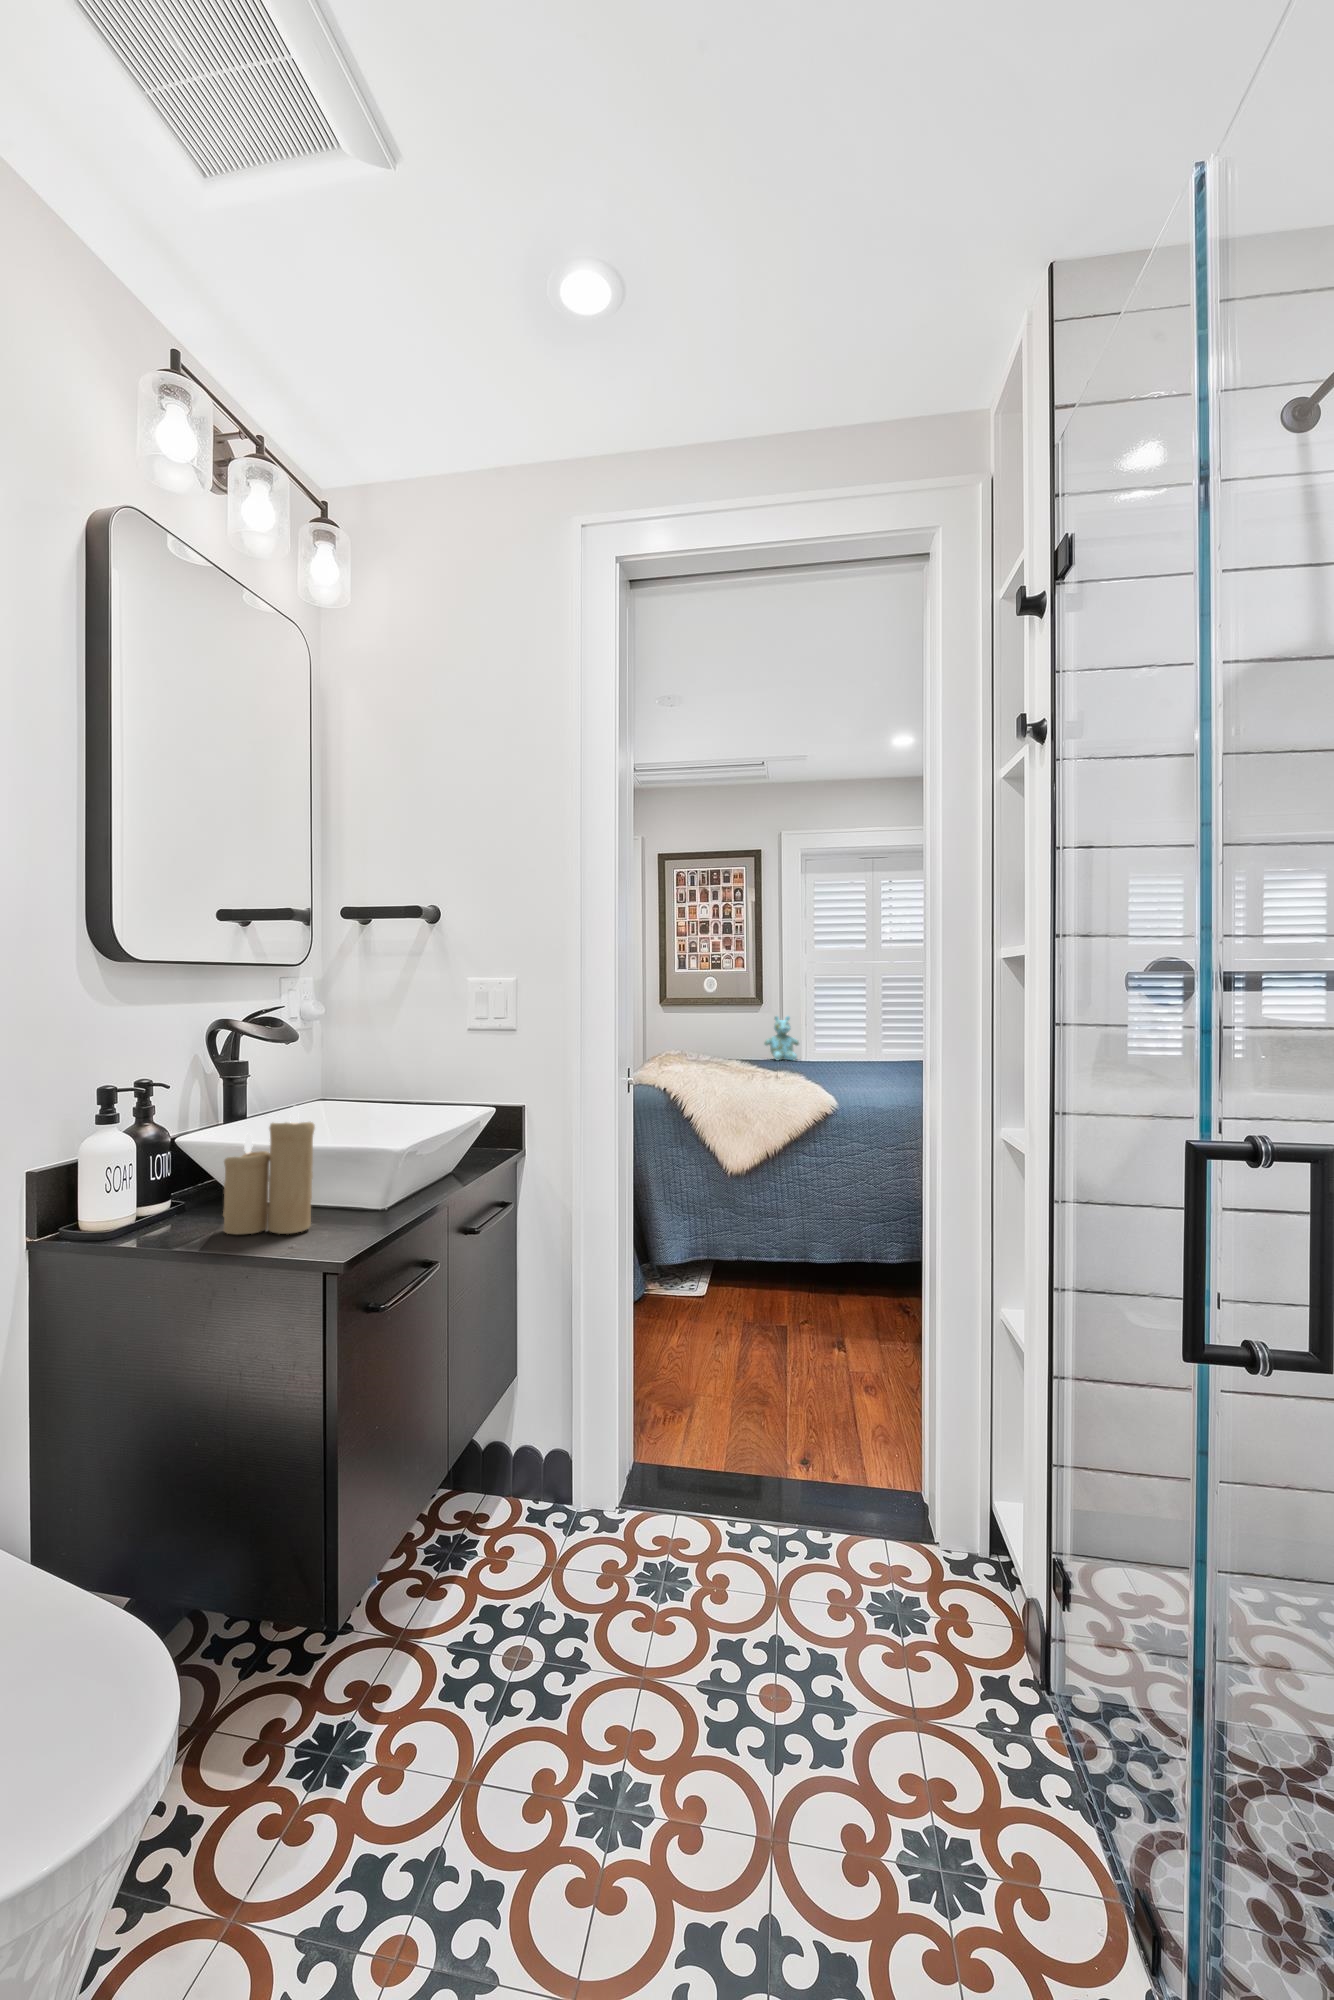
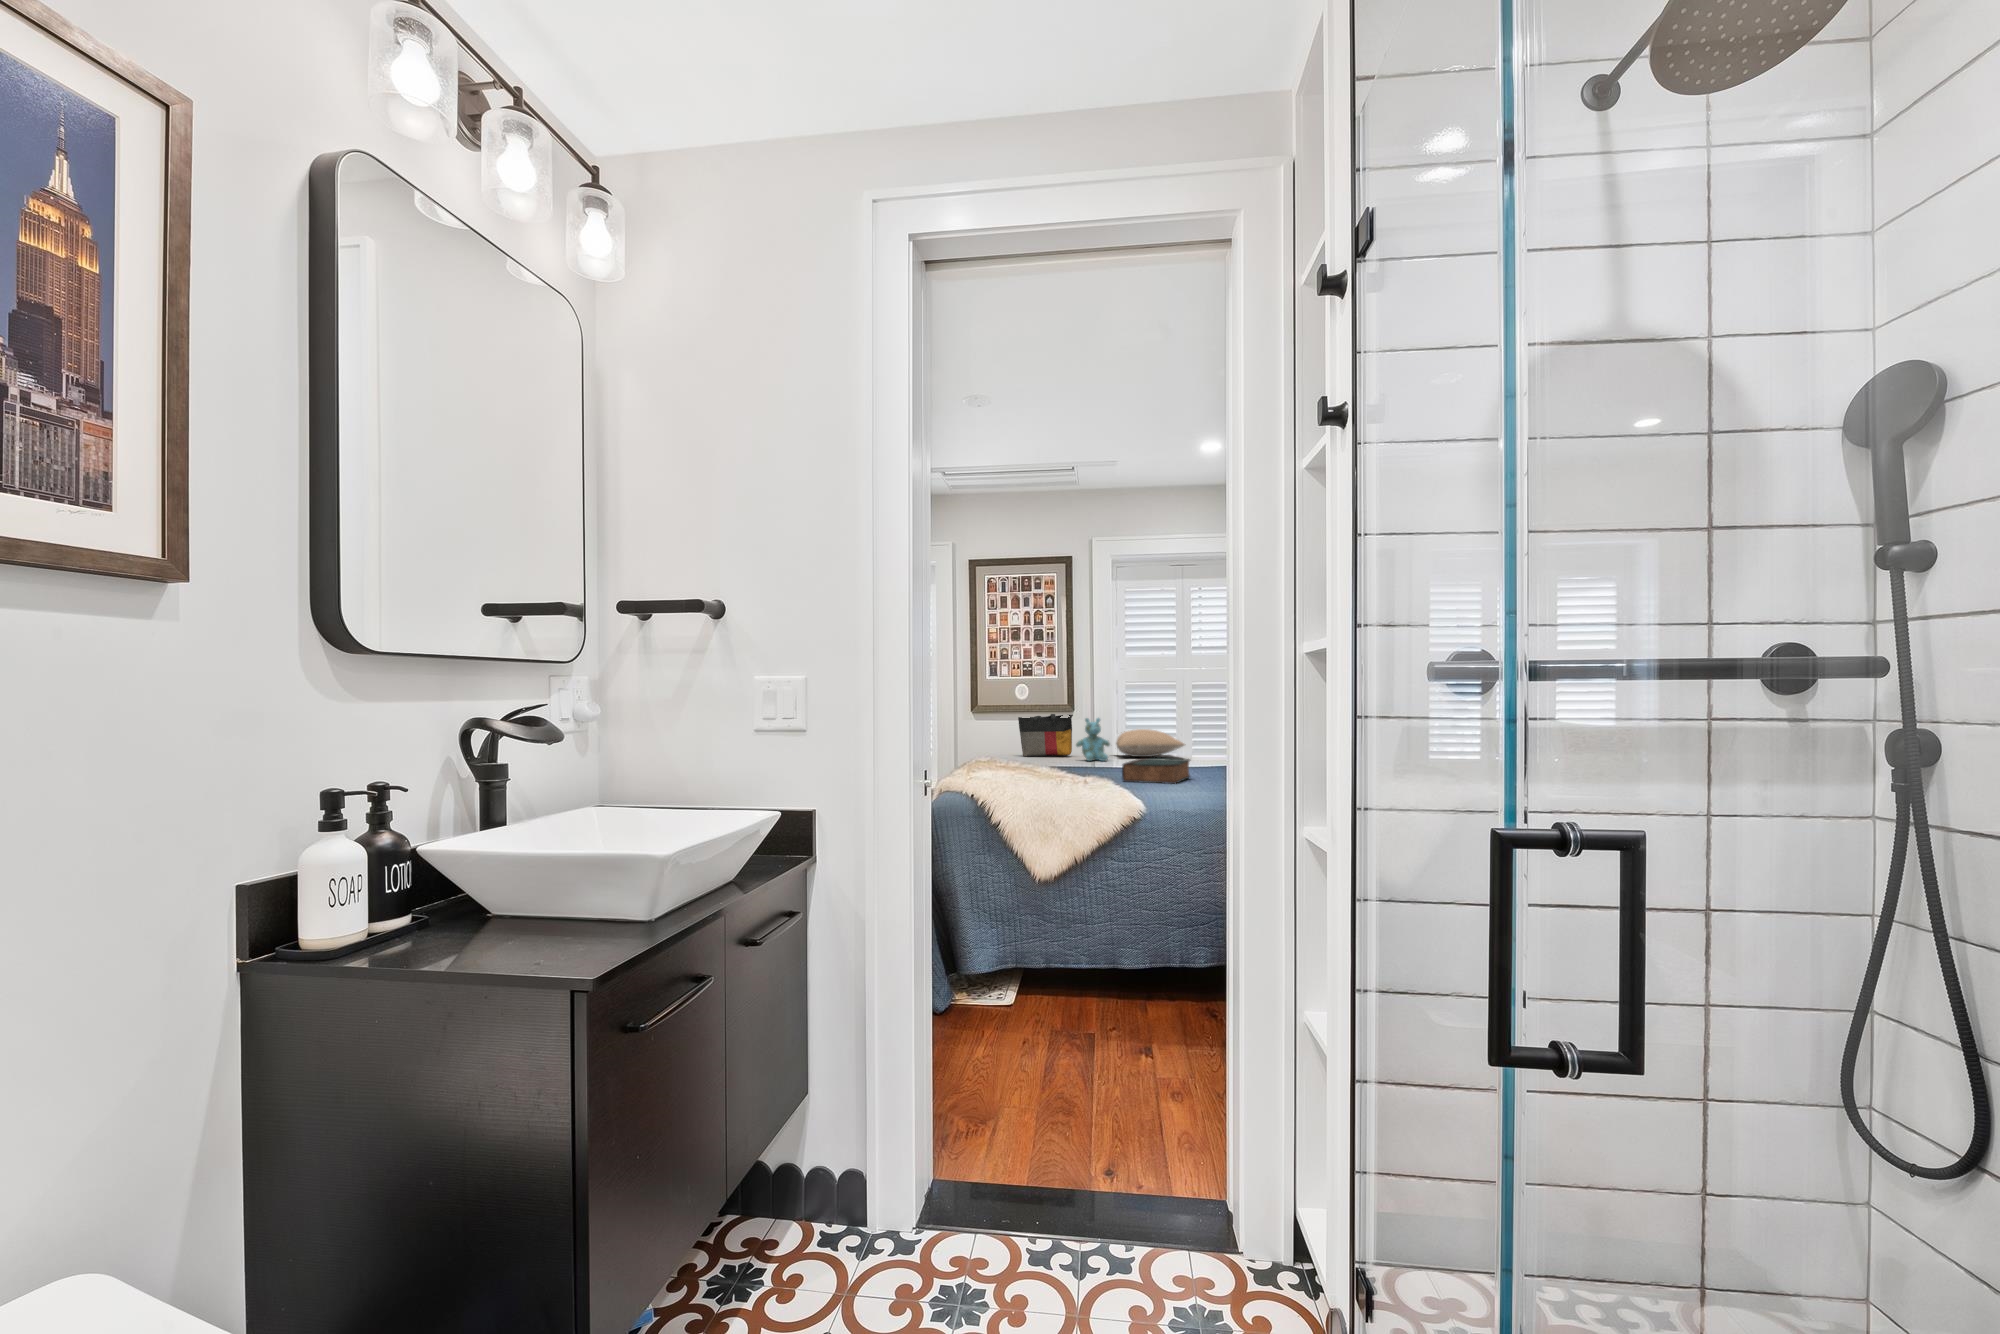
tote bag: none [704,1011,761,1054] -> present [1018,714,1073,756]
pillow: none [797,1029,877,1057] -> present [1116,729,1184,757]
book: none [815,1060,885,1087] -> present [1122,758,1190,784]
candle: present [223,1106,315,1235] -> none [461,807,562,947]

